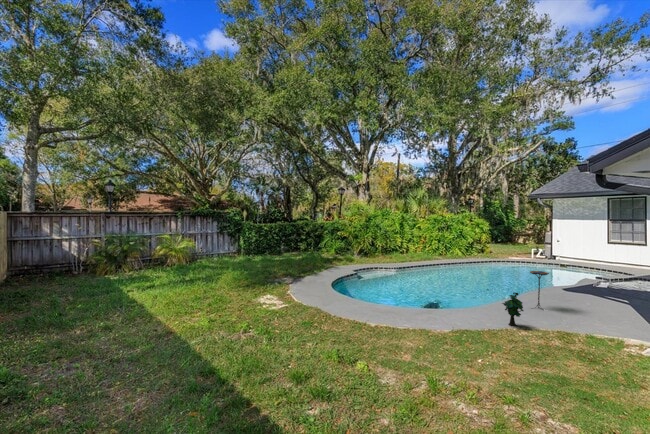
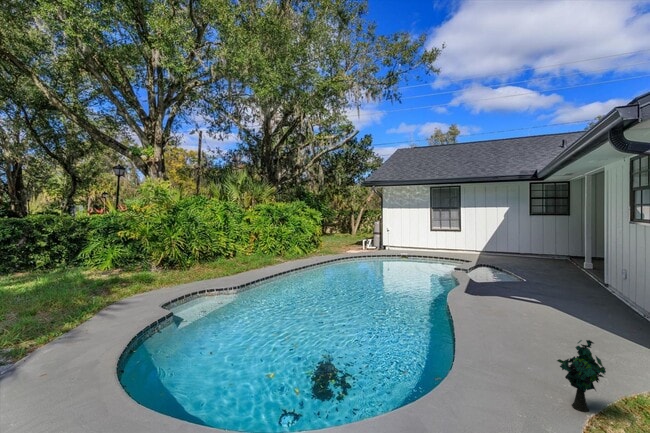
side table: present [530,271,549,306] -> none [504,279,535,342]

